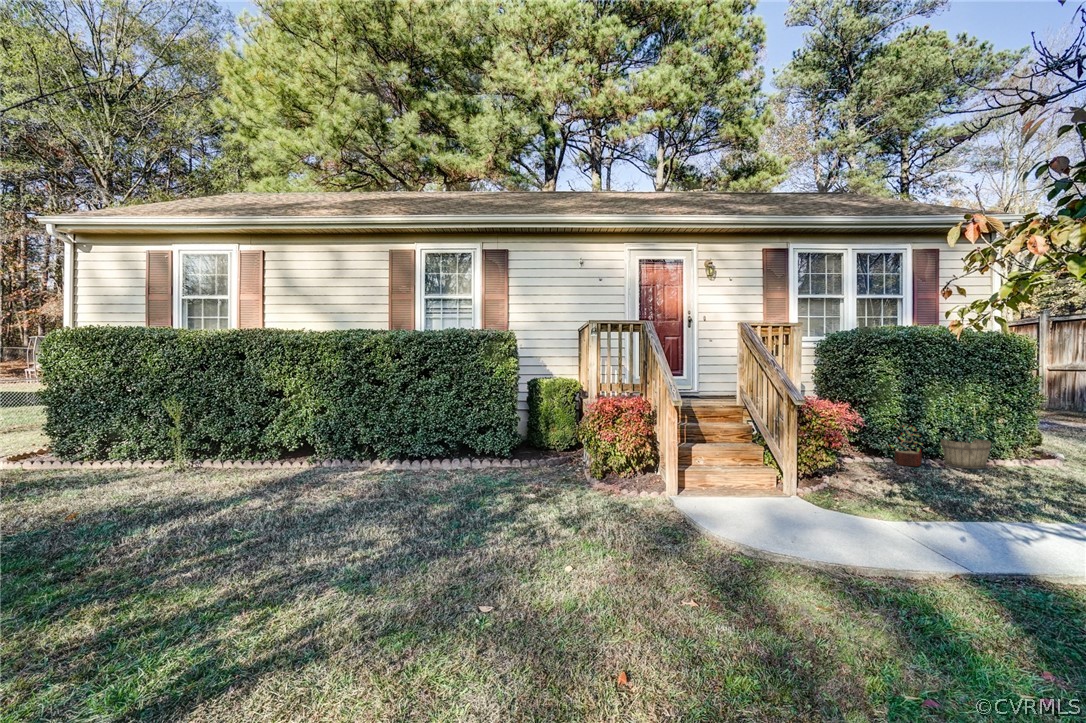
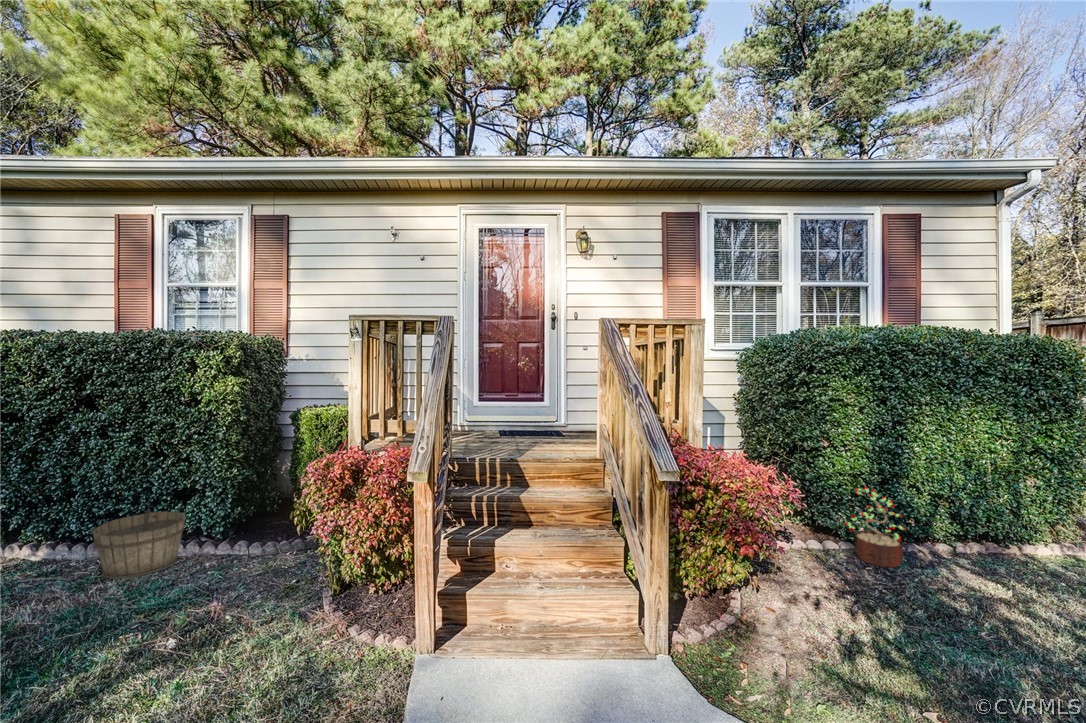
wooden bucket: present [940,433,991,469] -> present [93,505,186,579]

